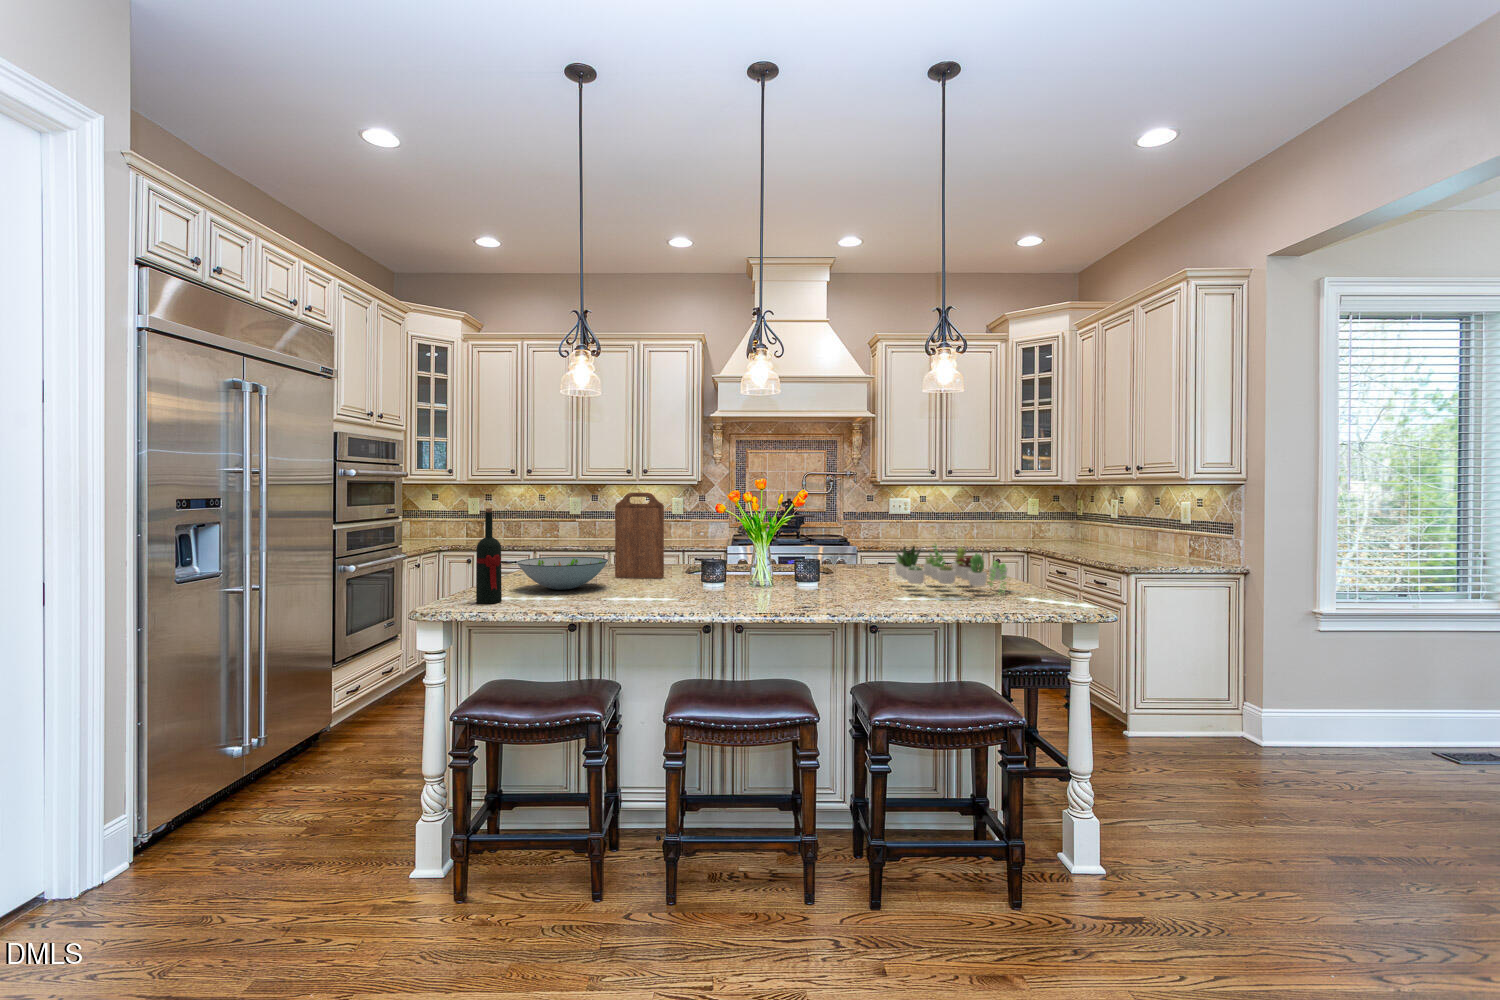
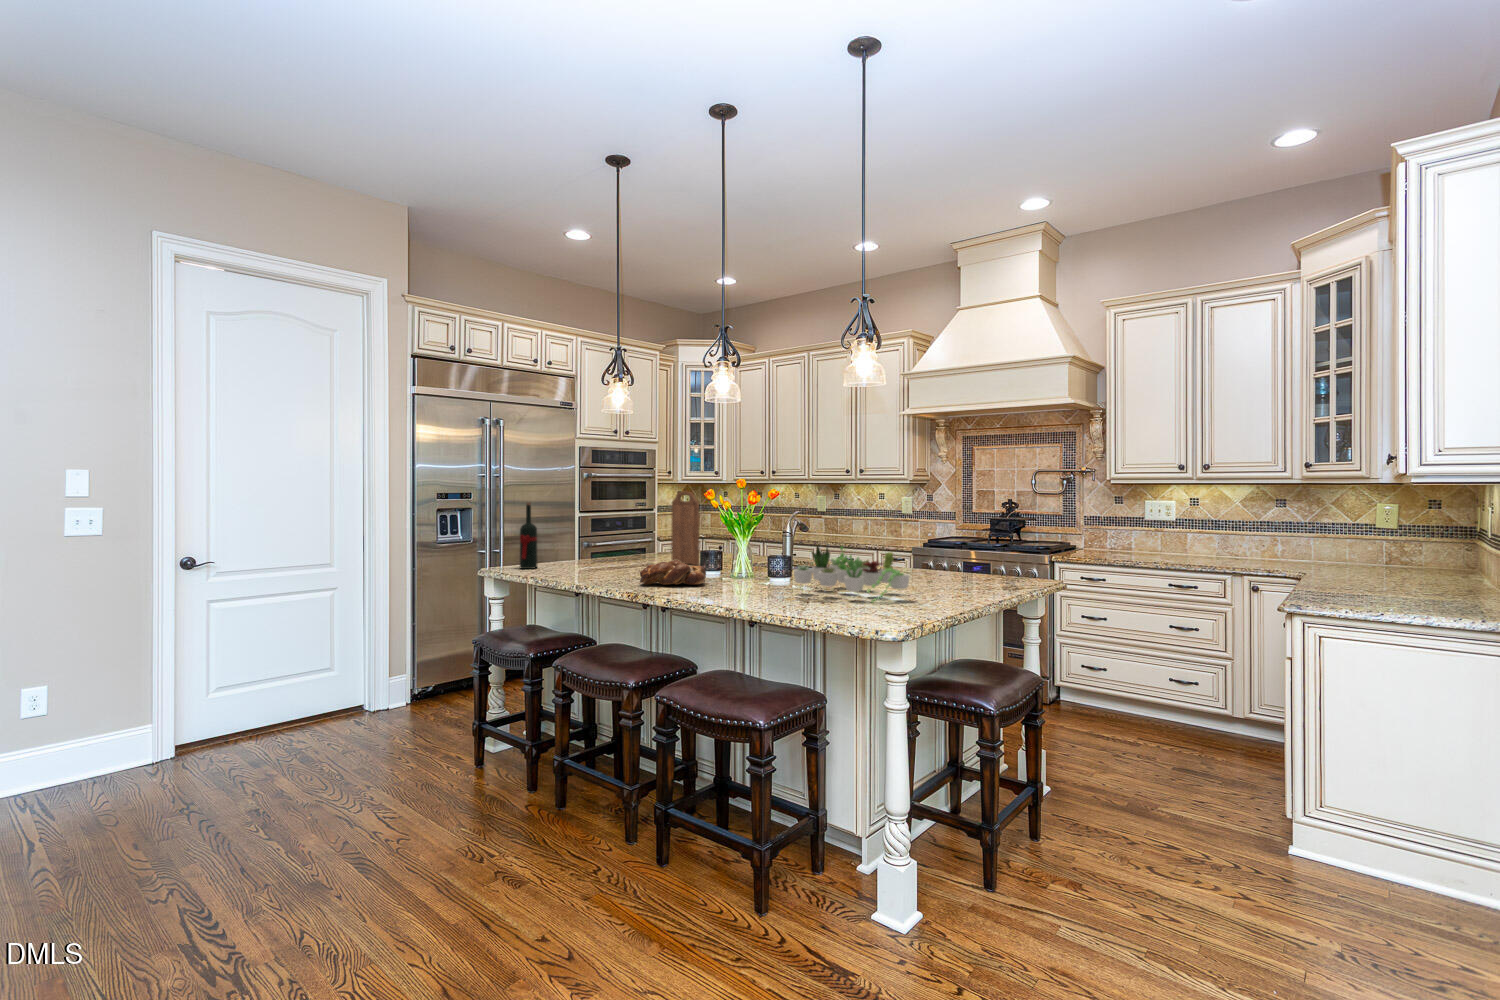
decorative bowl: present [517,557,608,590] -> none [569,542,638,566]
bread loaf: none [727,571,803,603] -> present [640,560,706,585]

